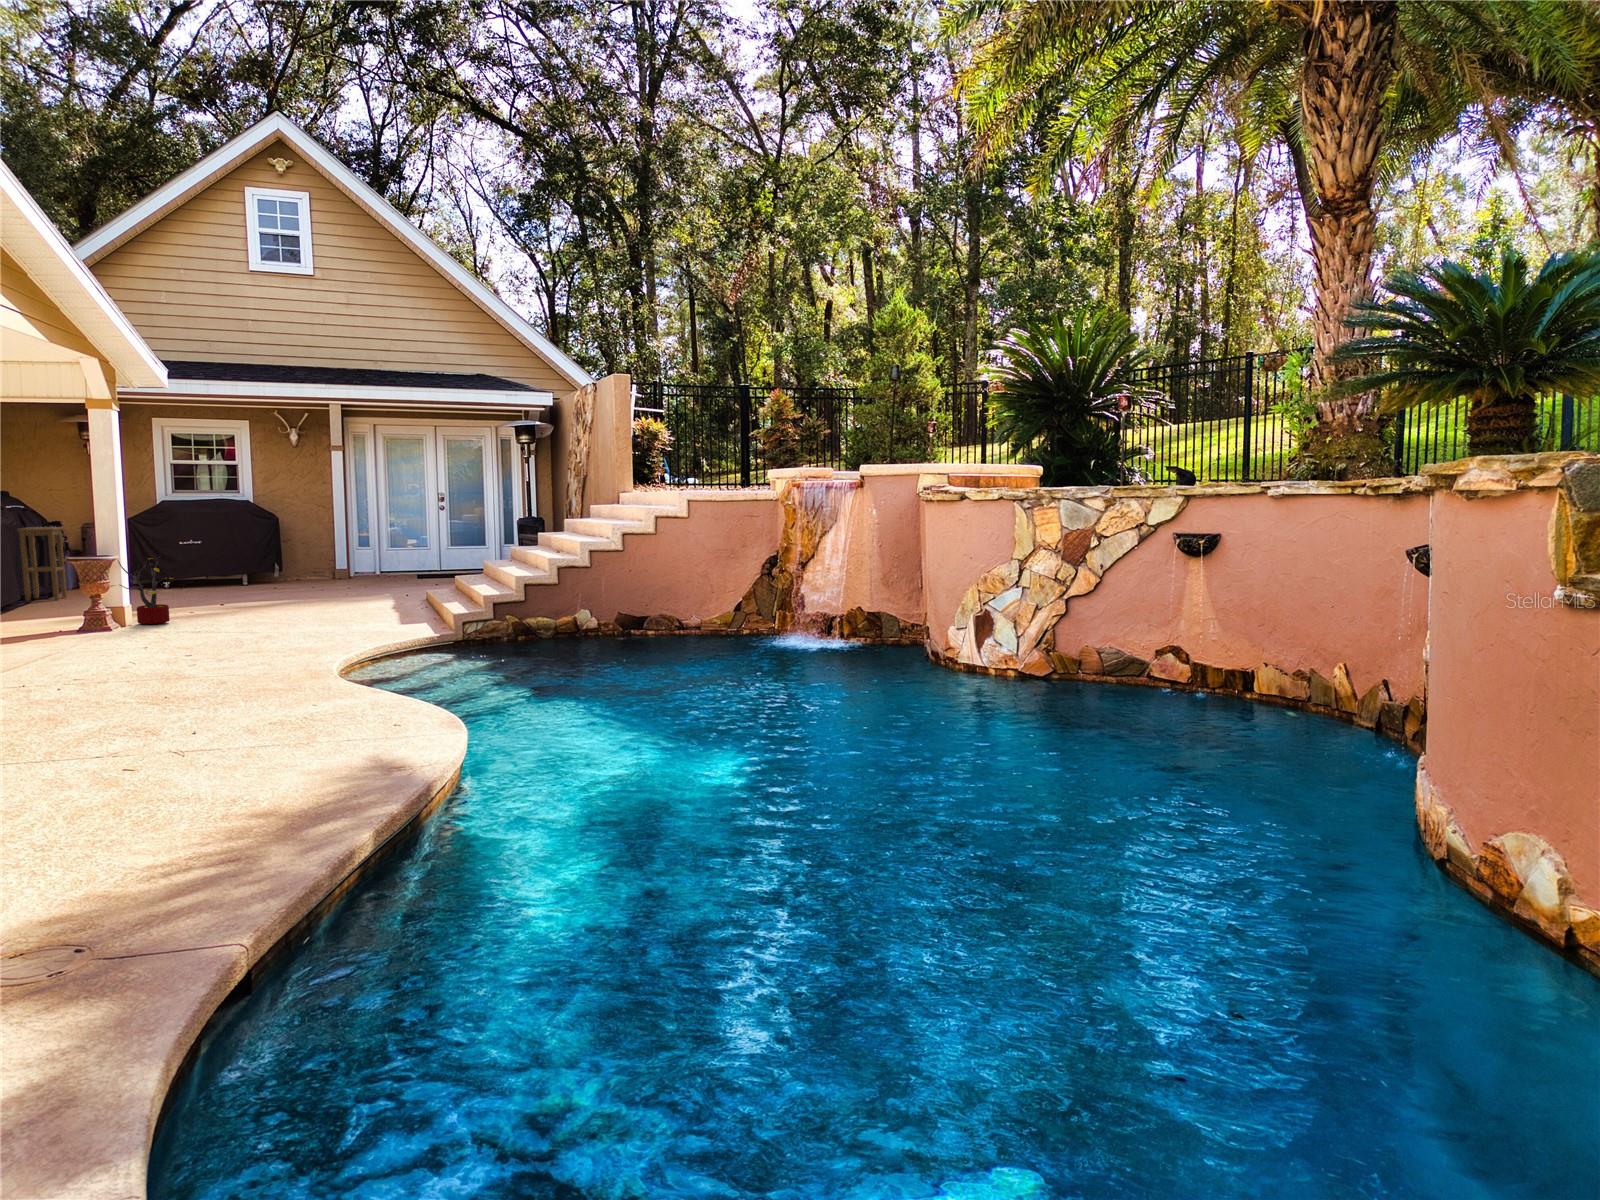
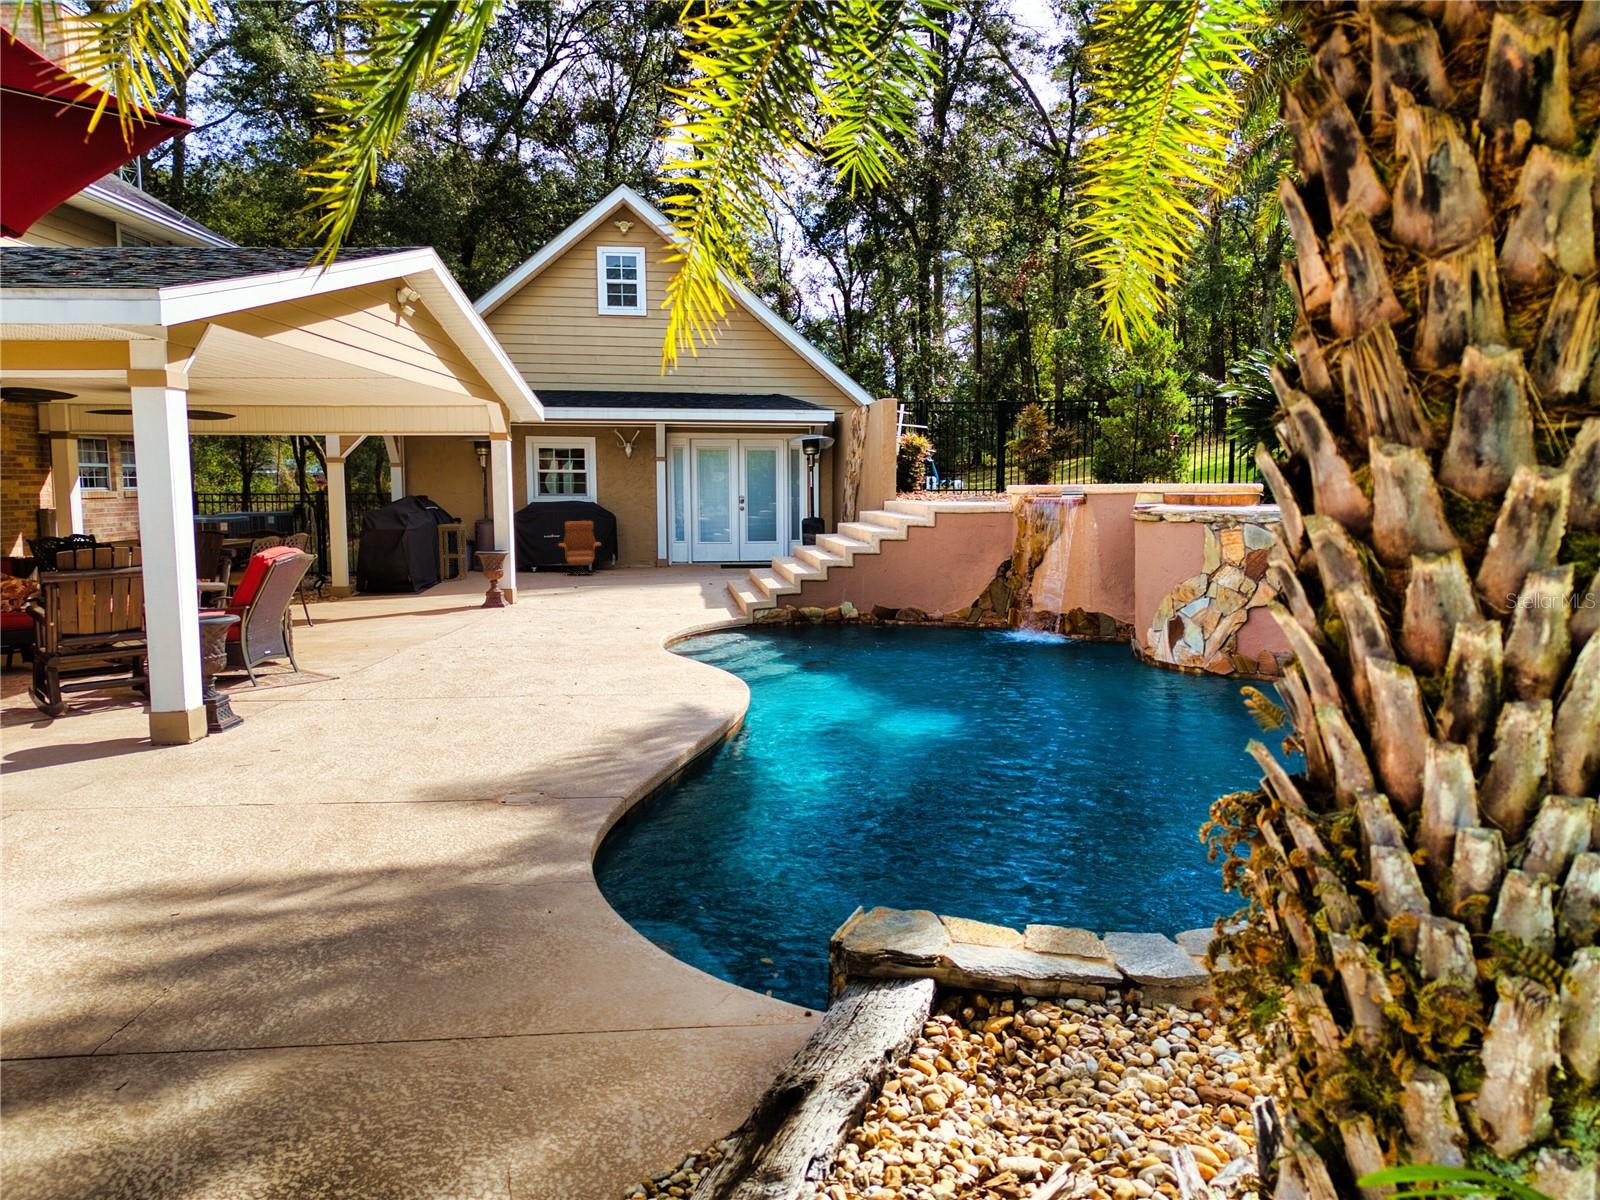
lounge chair: none [201,524,262,591] -> present [559,521,601,575]
decorative plant: present [111,555,170,624] -> none [504,549,549,602]

